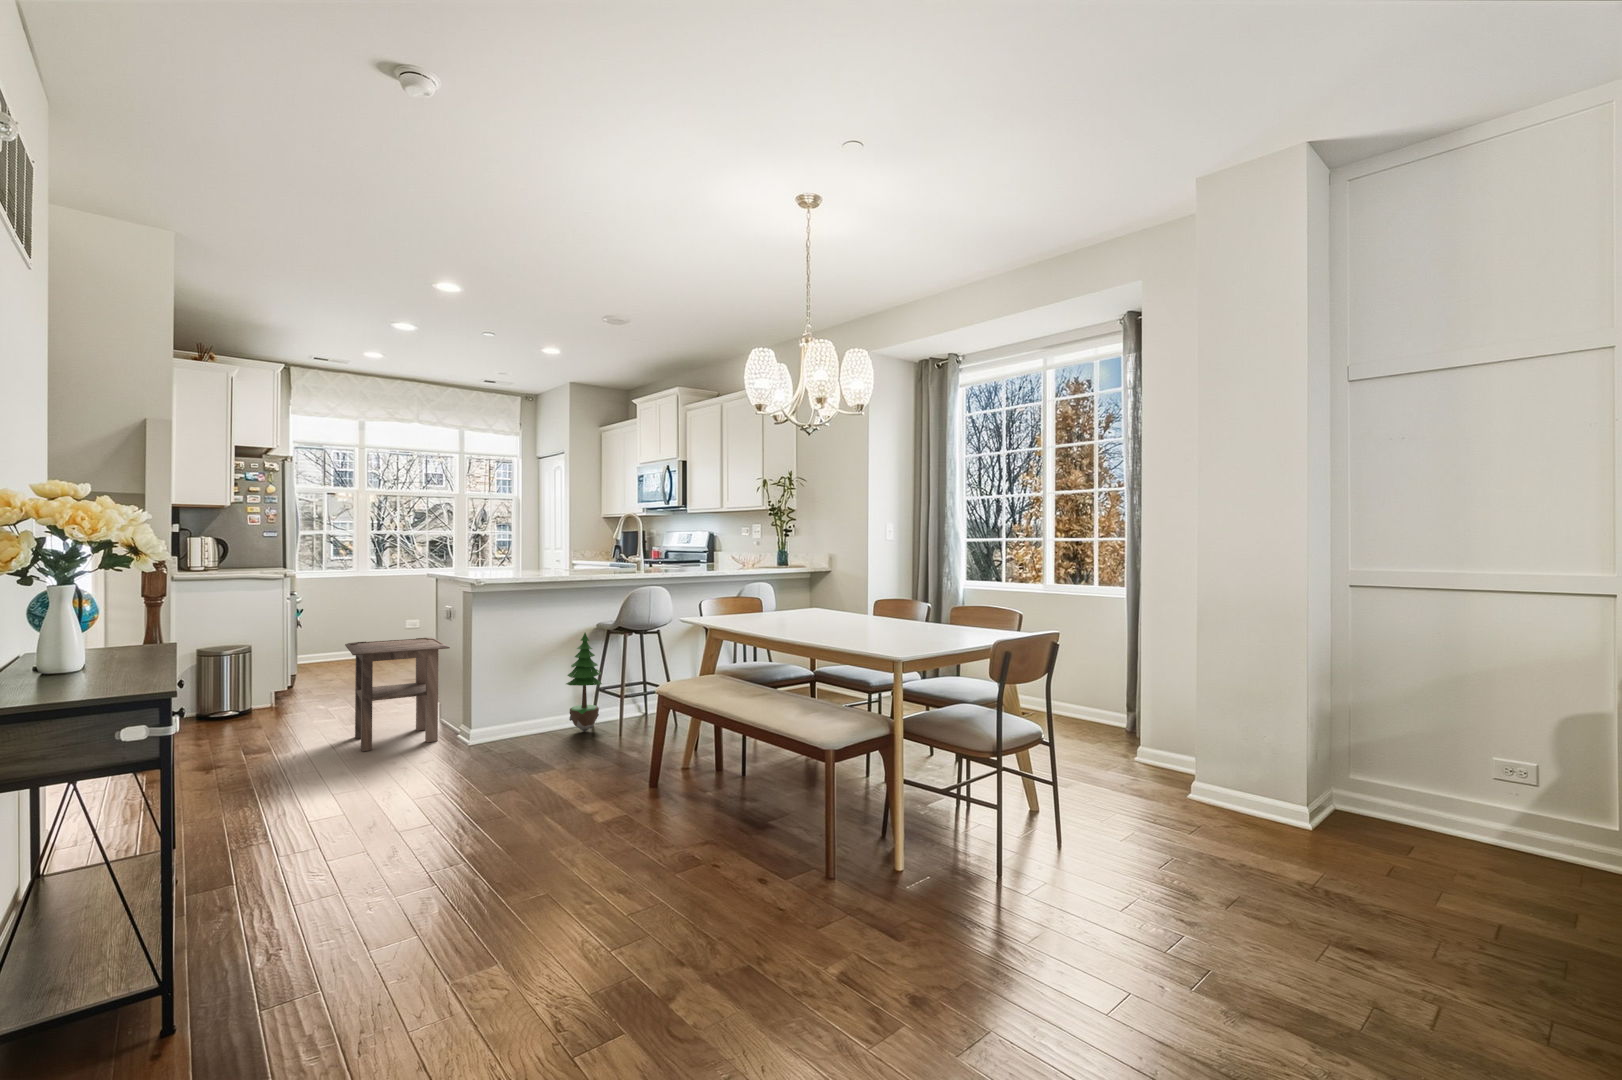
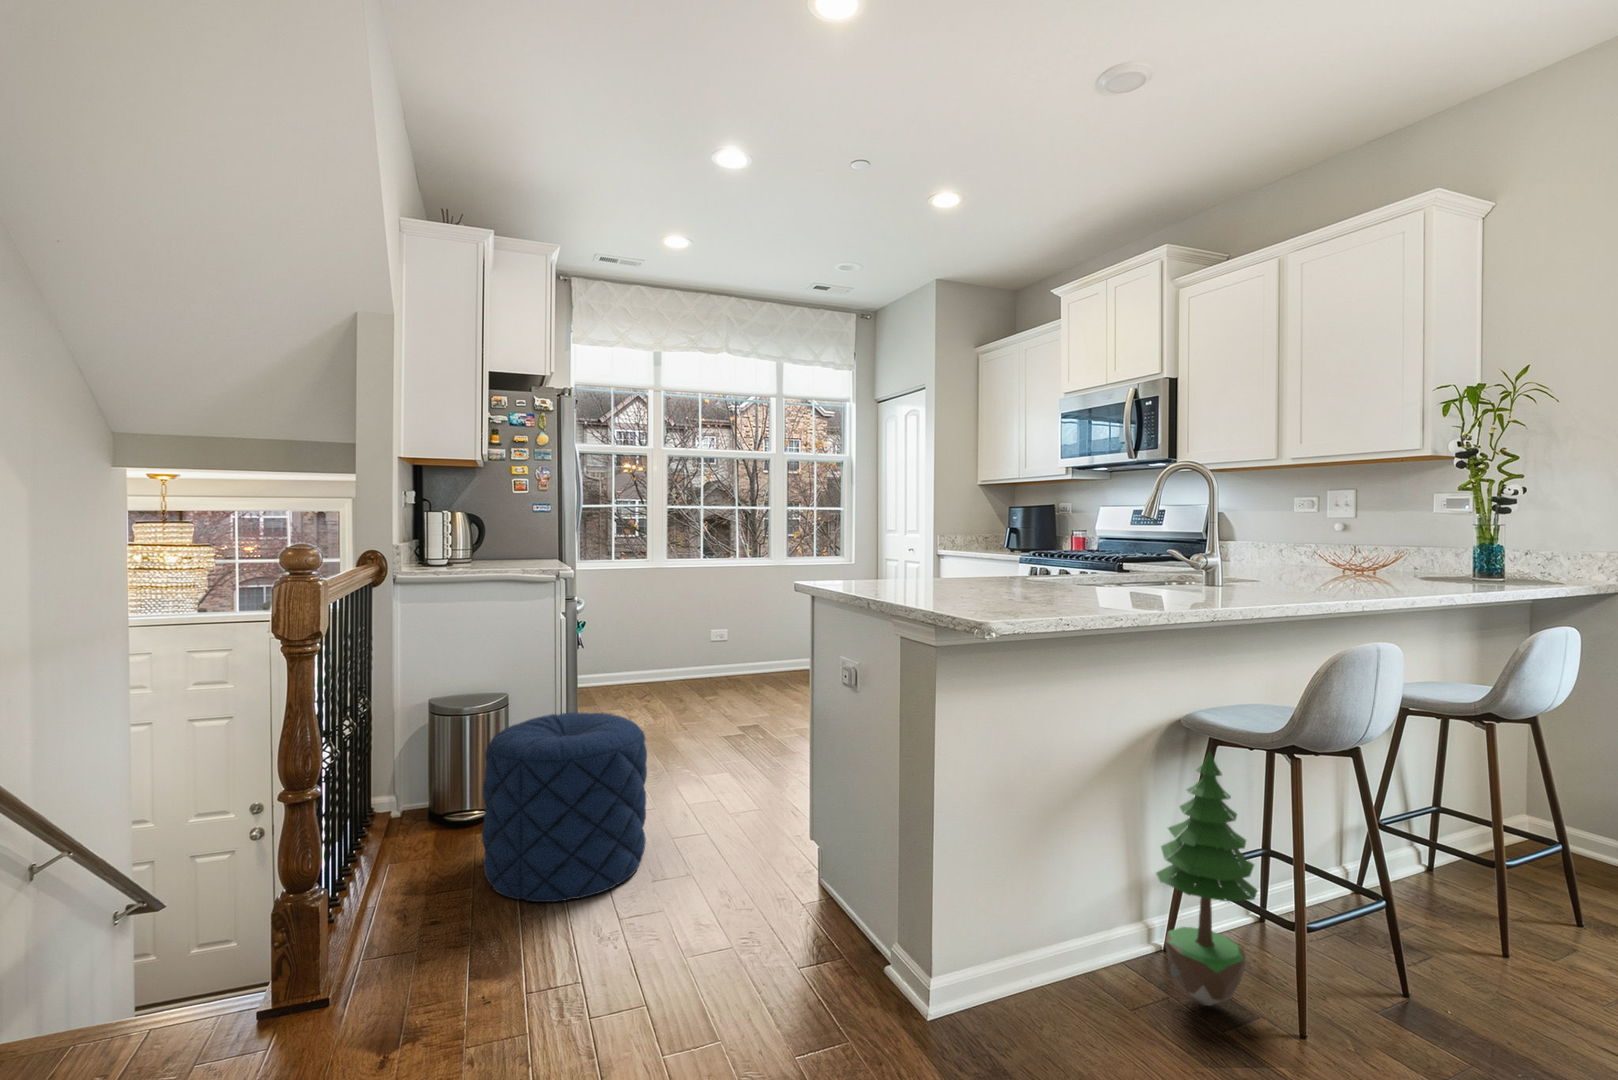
side table: present [345,638,450,751] -> none [660,722,893,1023]
pouf: none [244,647,341,735] -> present [482,712,647,902]

